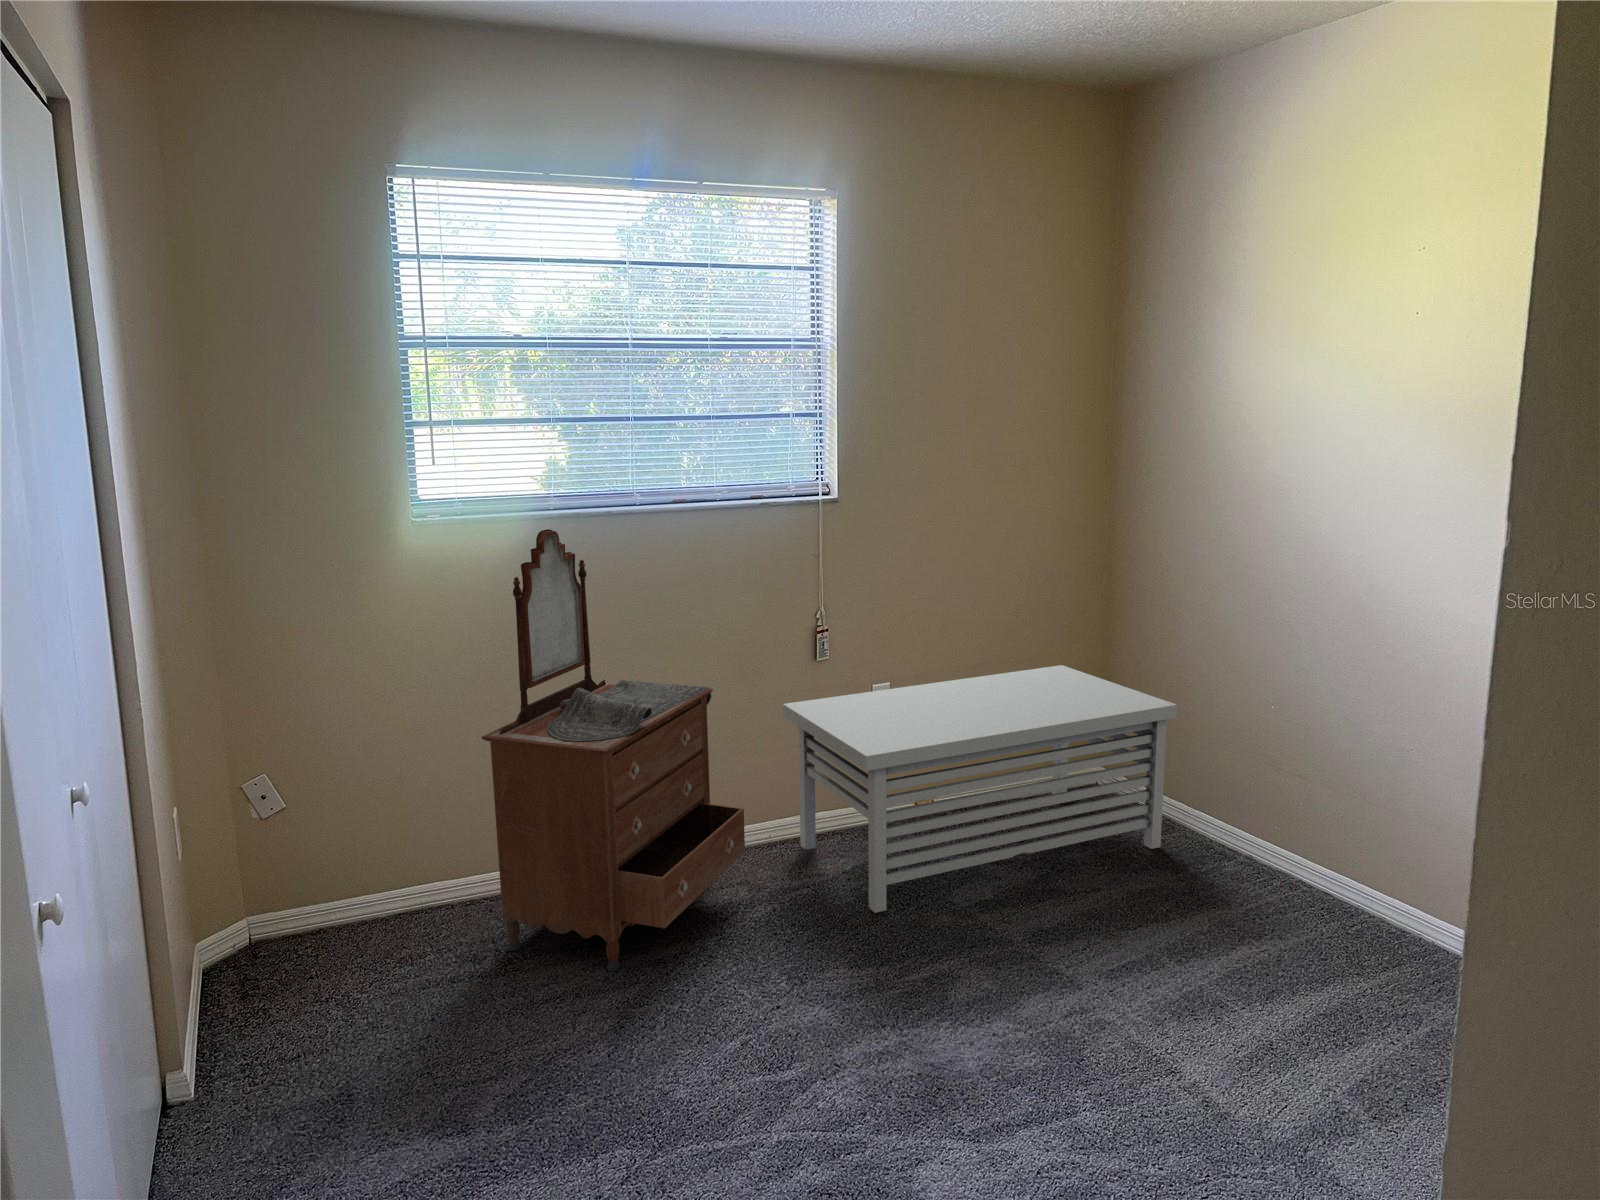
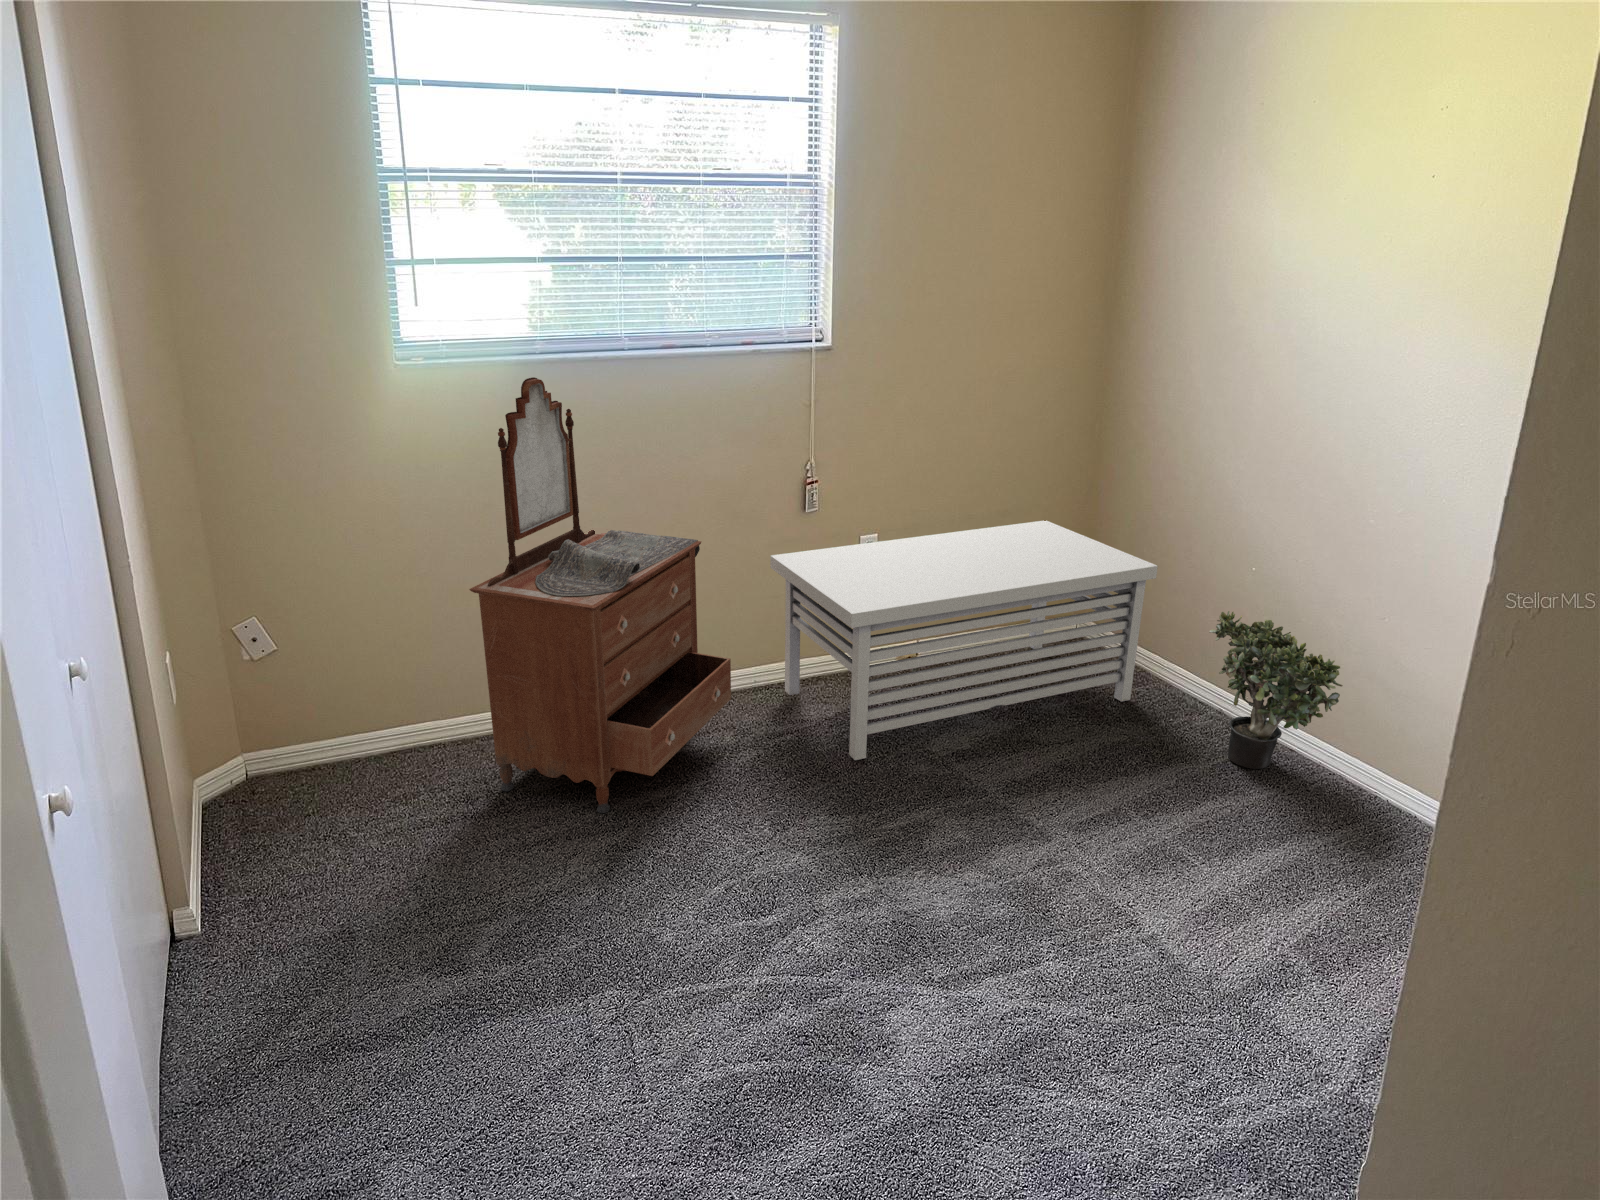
potted plant: none [1234,747,1376,913] -> present [1210,611,1343,769]

